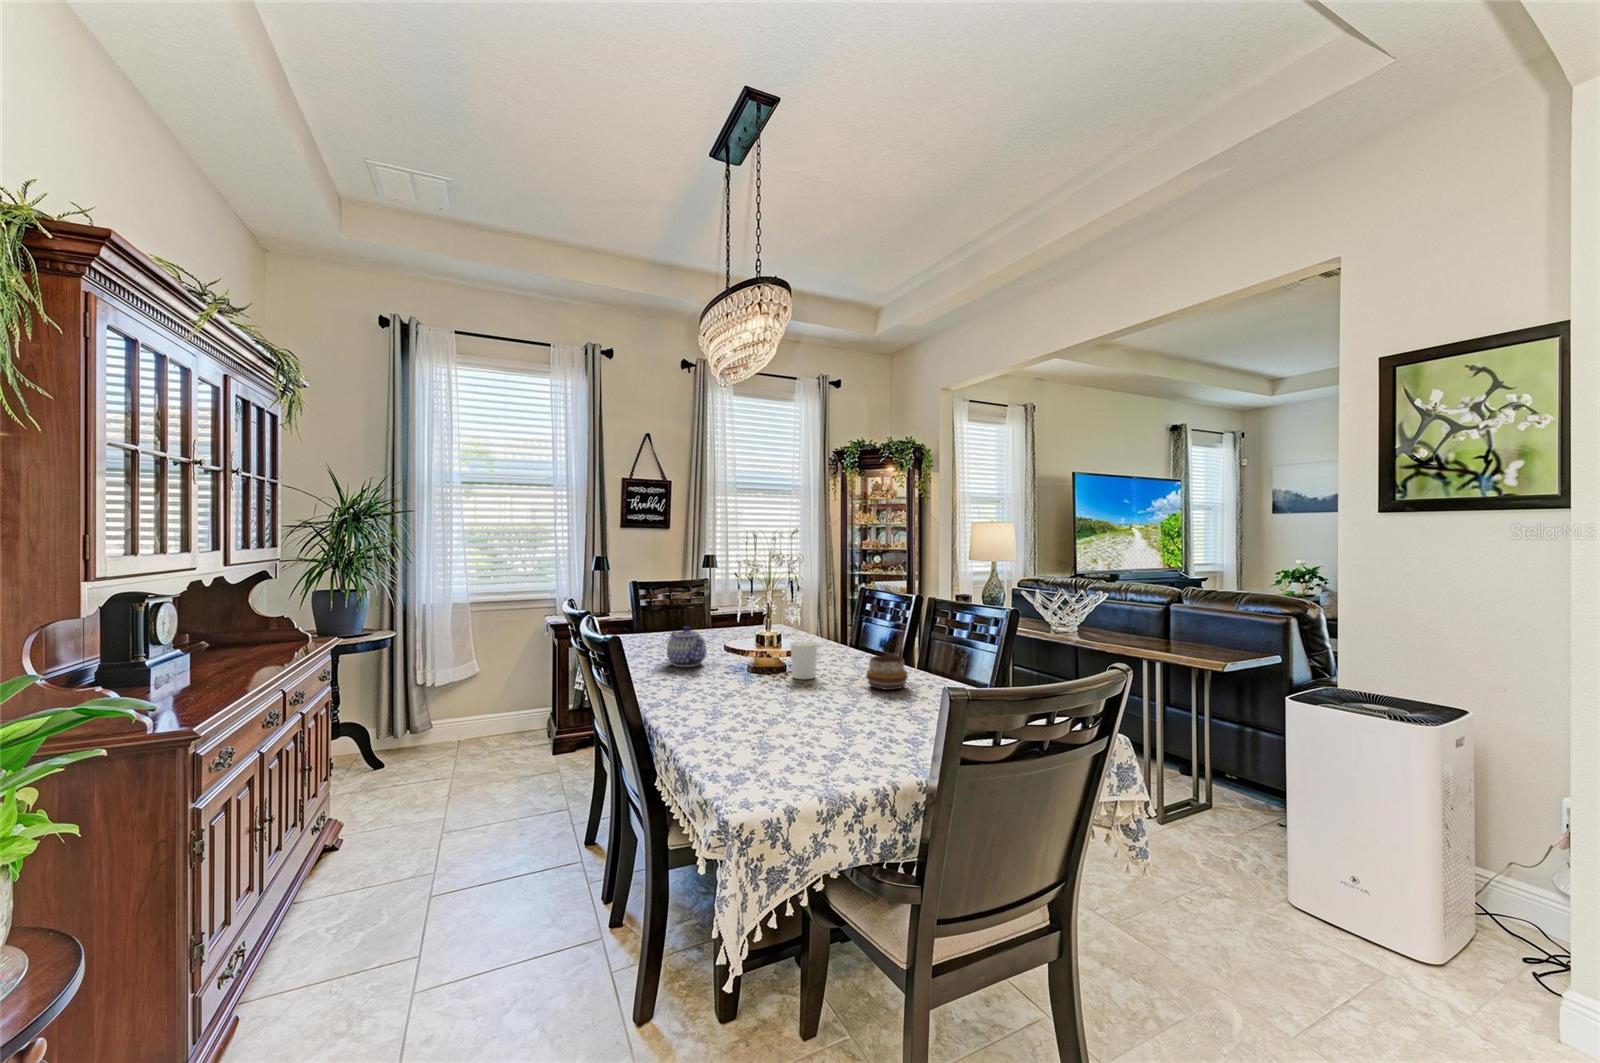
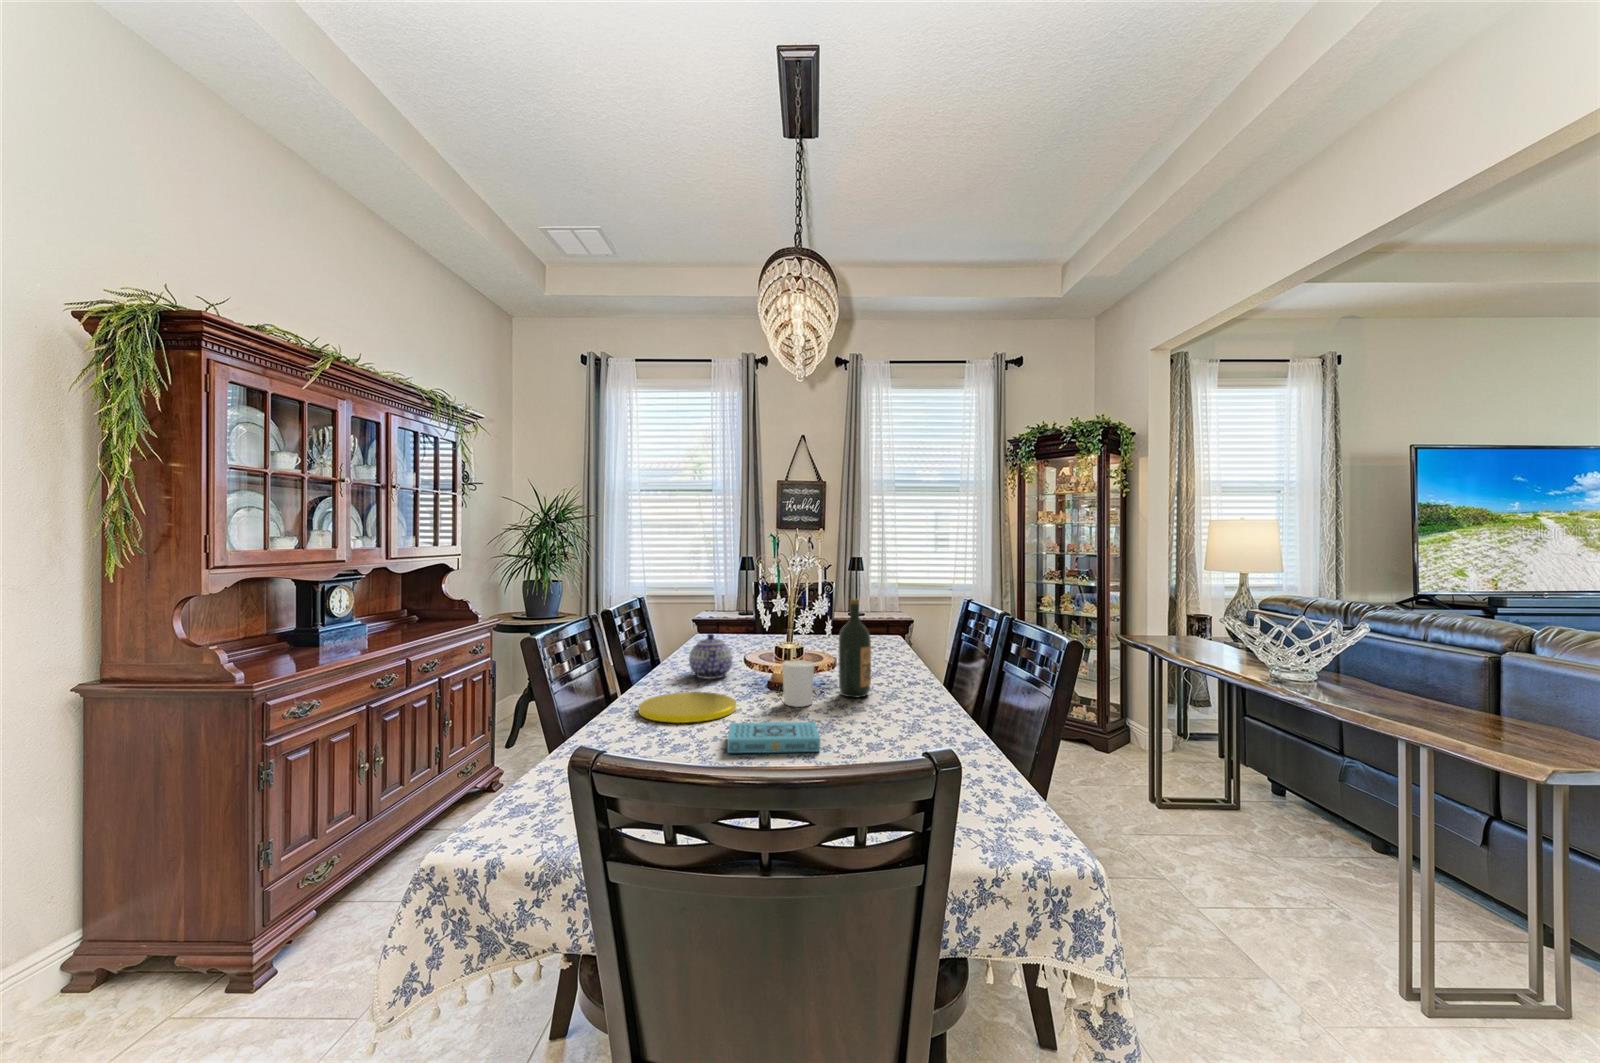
wine bottle: none [820,588,847,668] -> present [838,599,871,697]
decorative bowl: present [866,655,908,690] -> none [842,687,895,733]
plate: none [681,676,767,702] -> present [639,692,736,723]
book: none [799,686,885,716] -> present [727,722,820,753]

